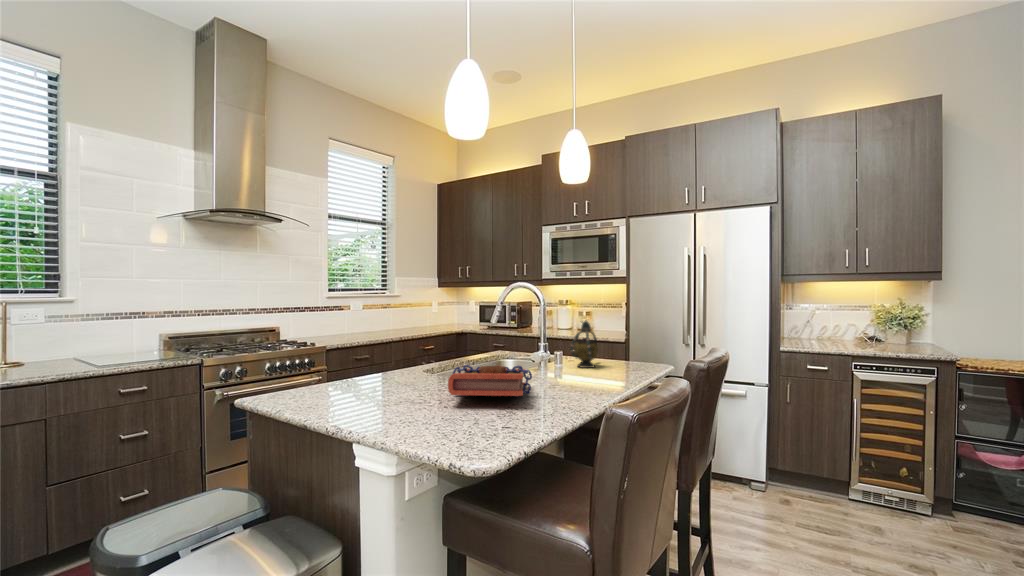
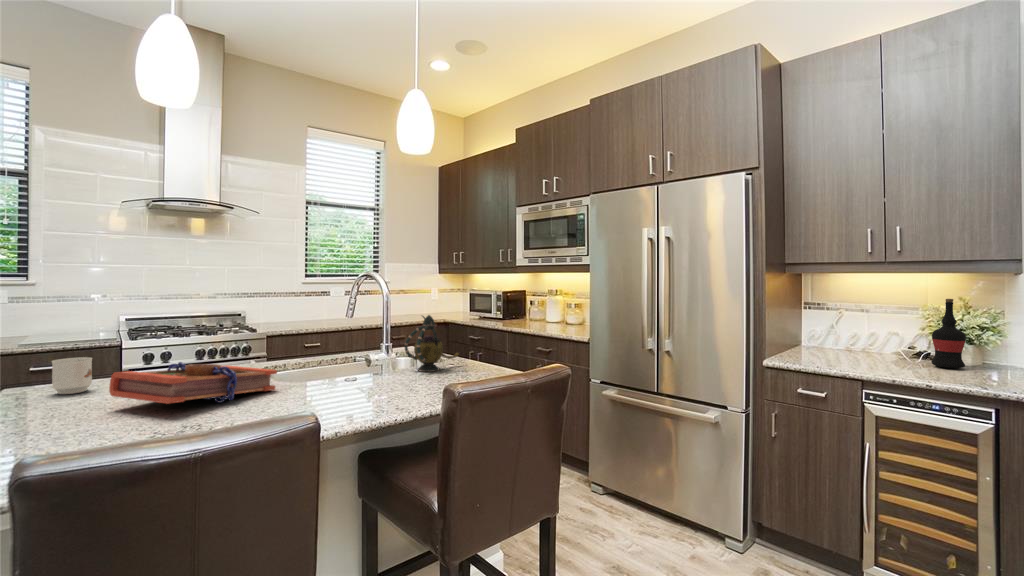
wine bottle: none [888,300,909,346] -> present [931,299,966,368]
mug: none [342,367,372,402] -> present [52,357,92,394]

